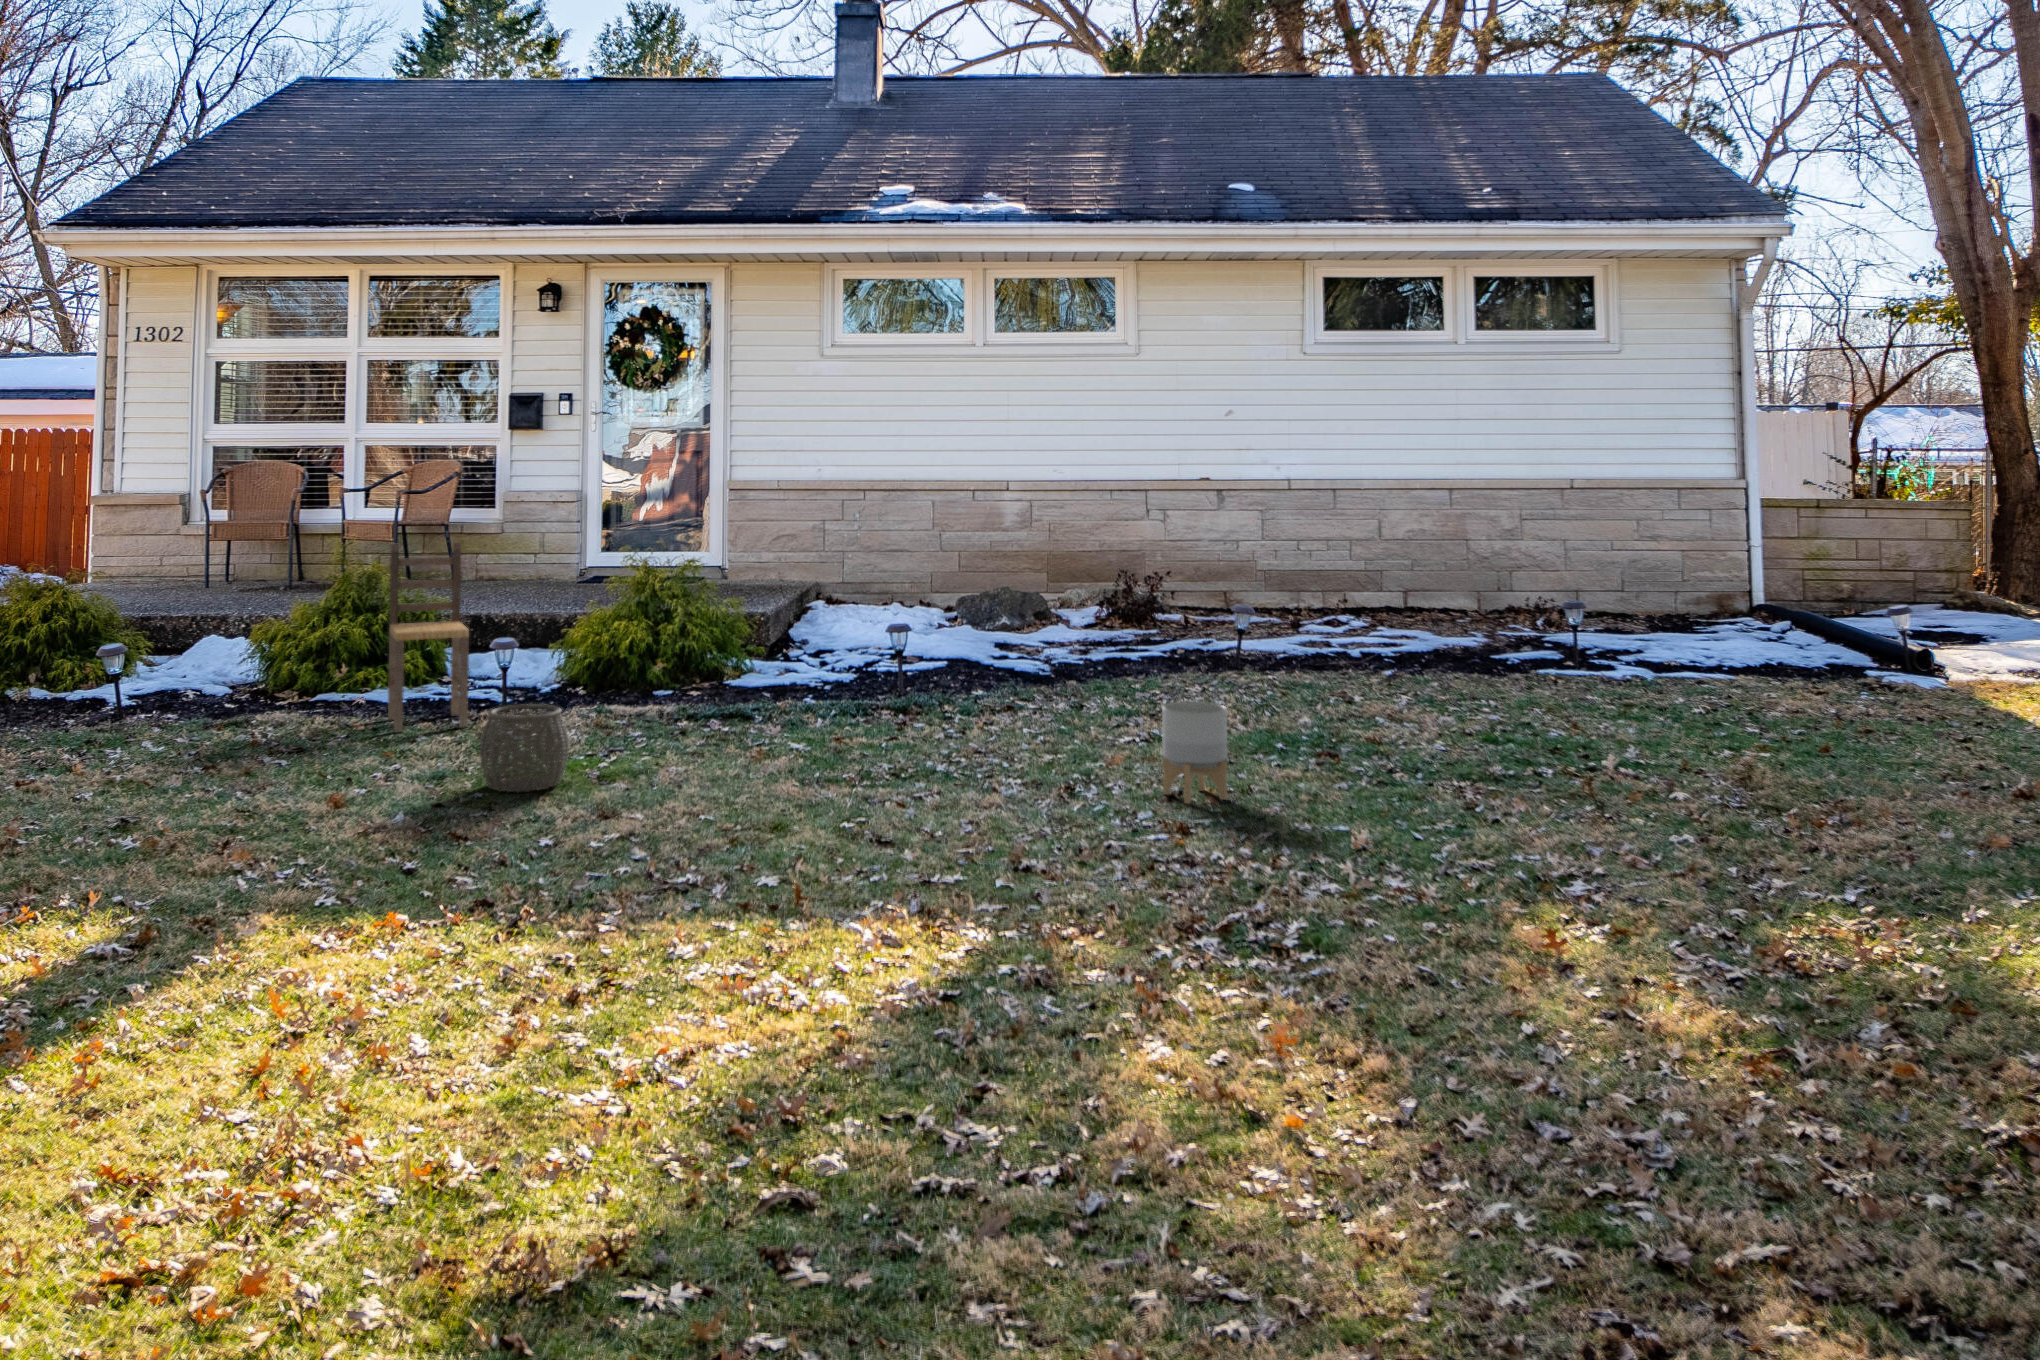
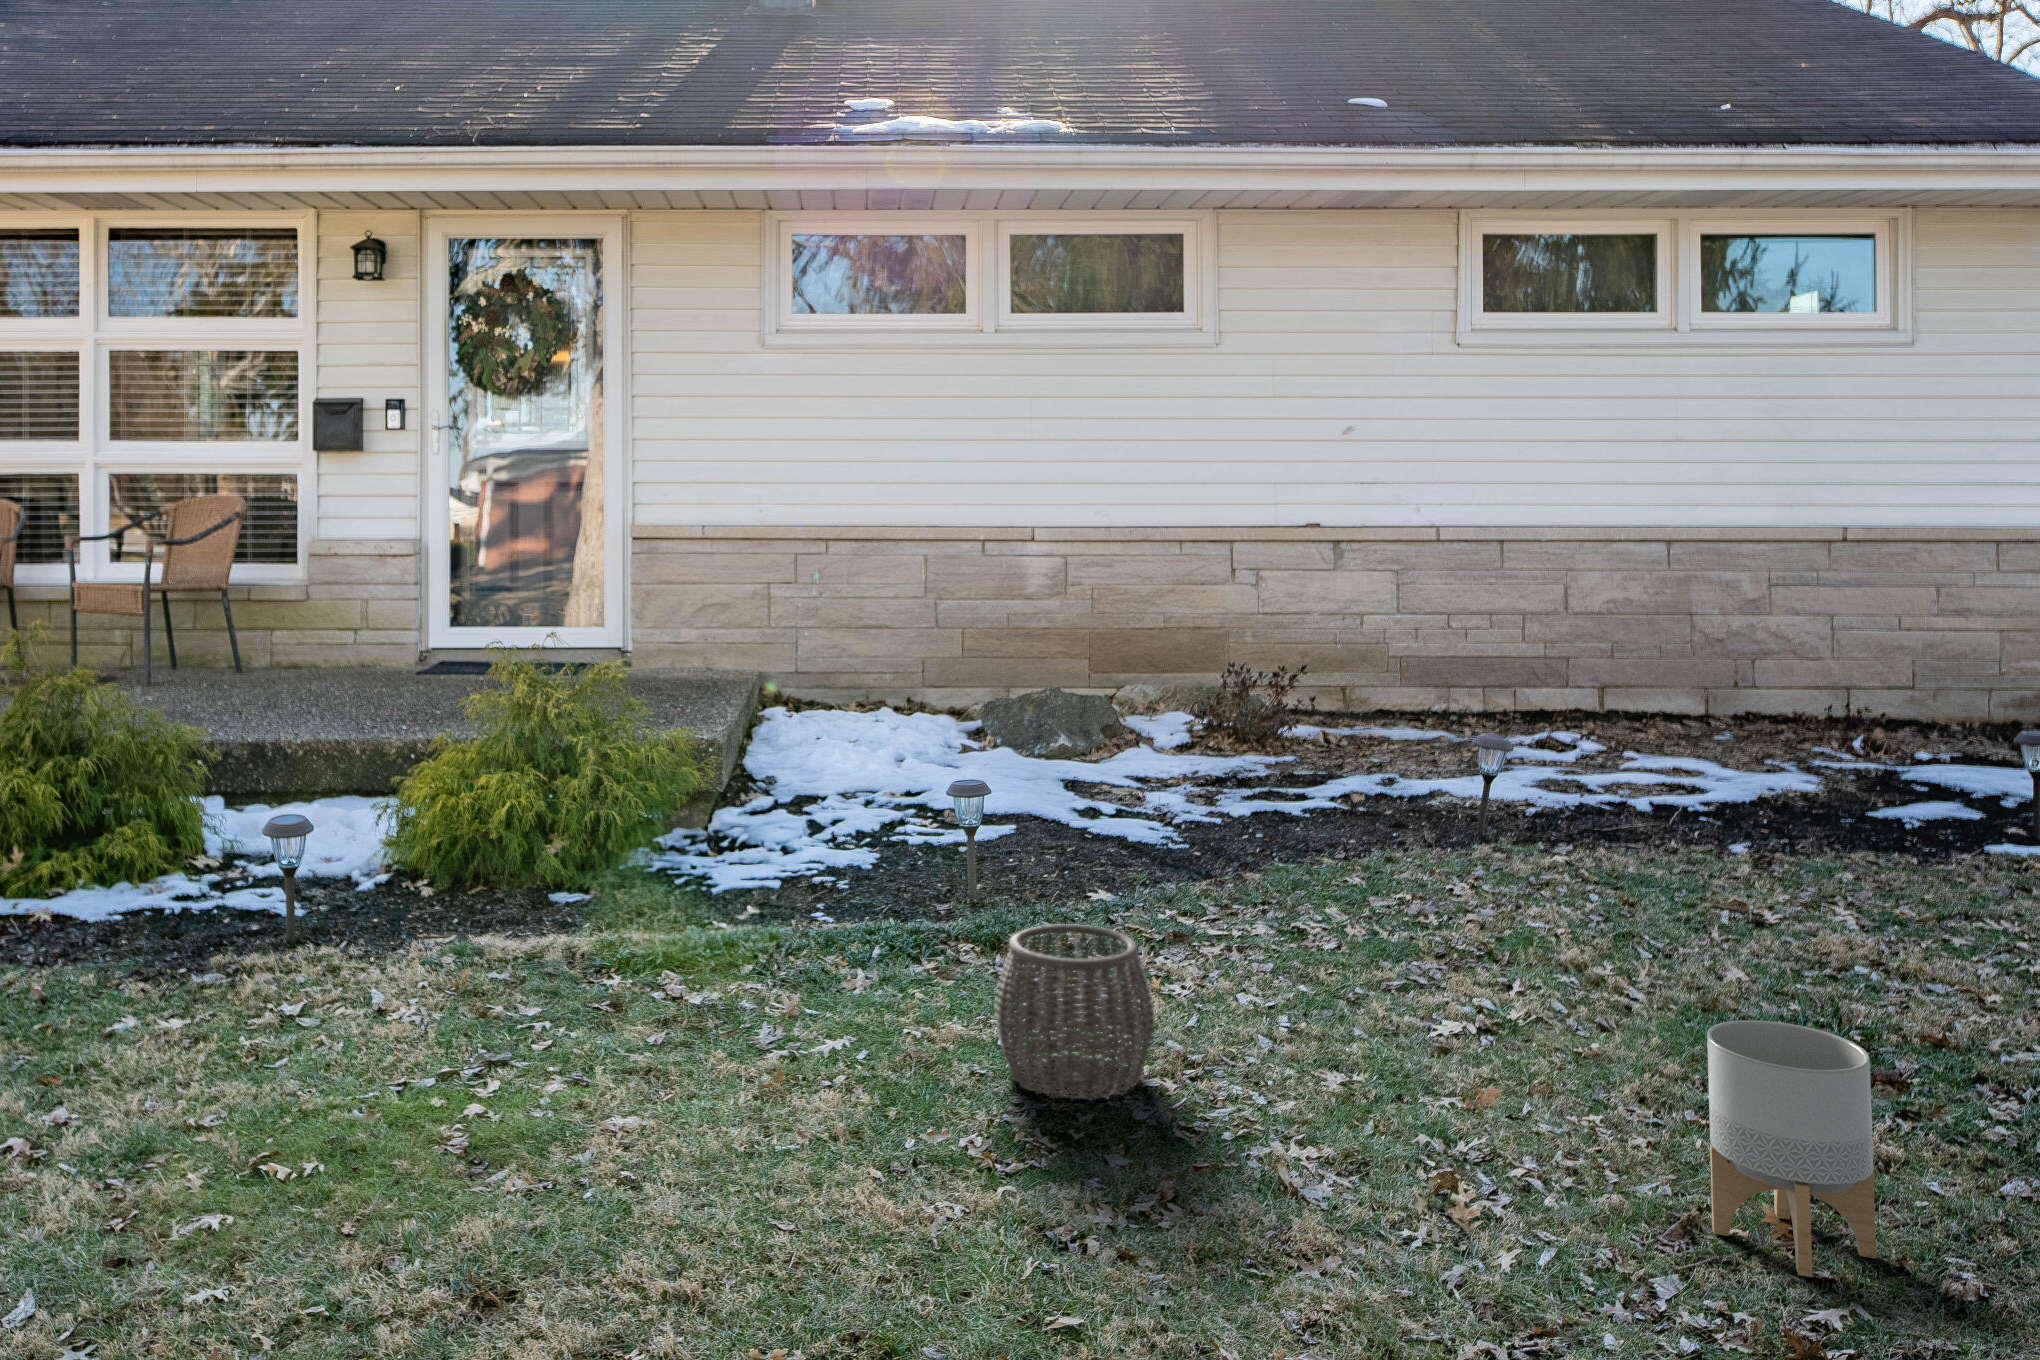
chair: present [388,542,469,732] -> none [76,647,221,1014]
woven basket: present [480,704,569,792] -> present [994,924,1155,1101]

